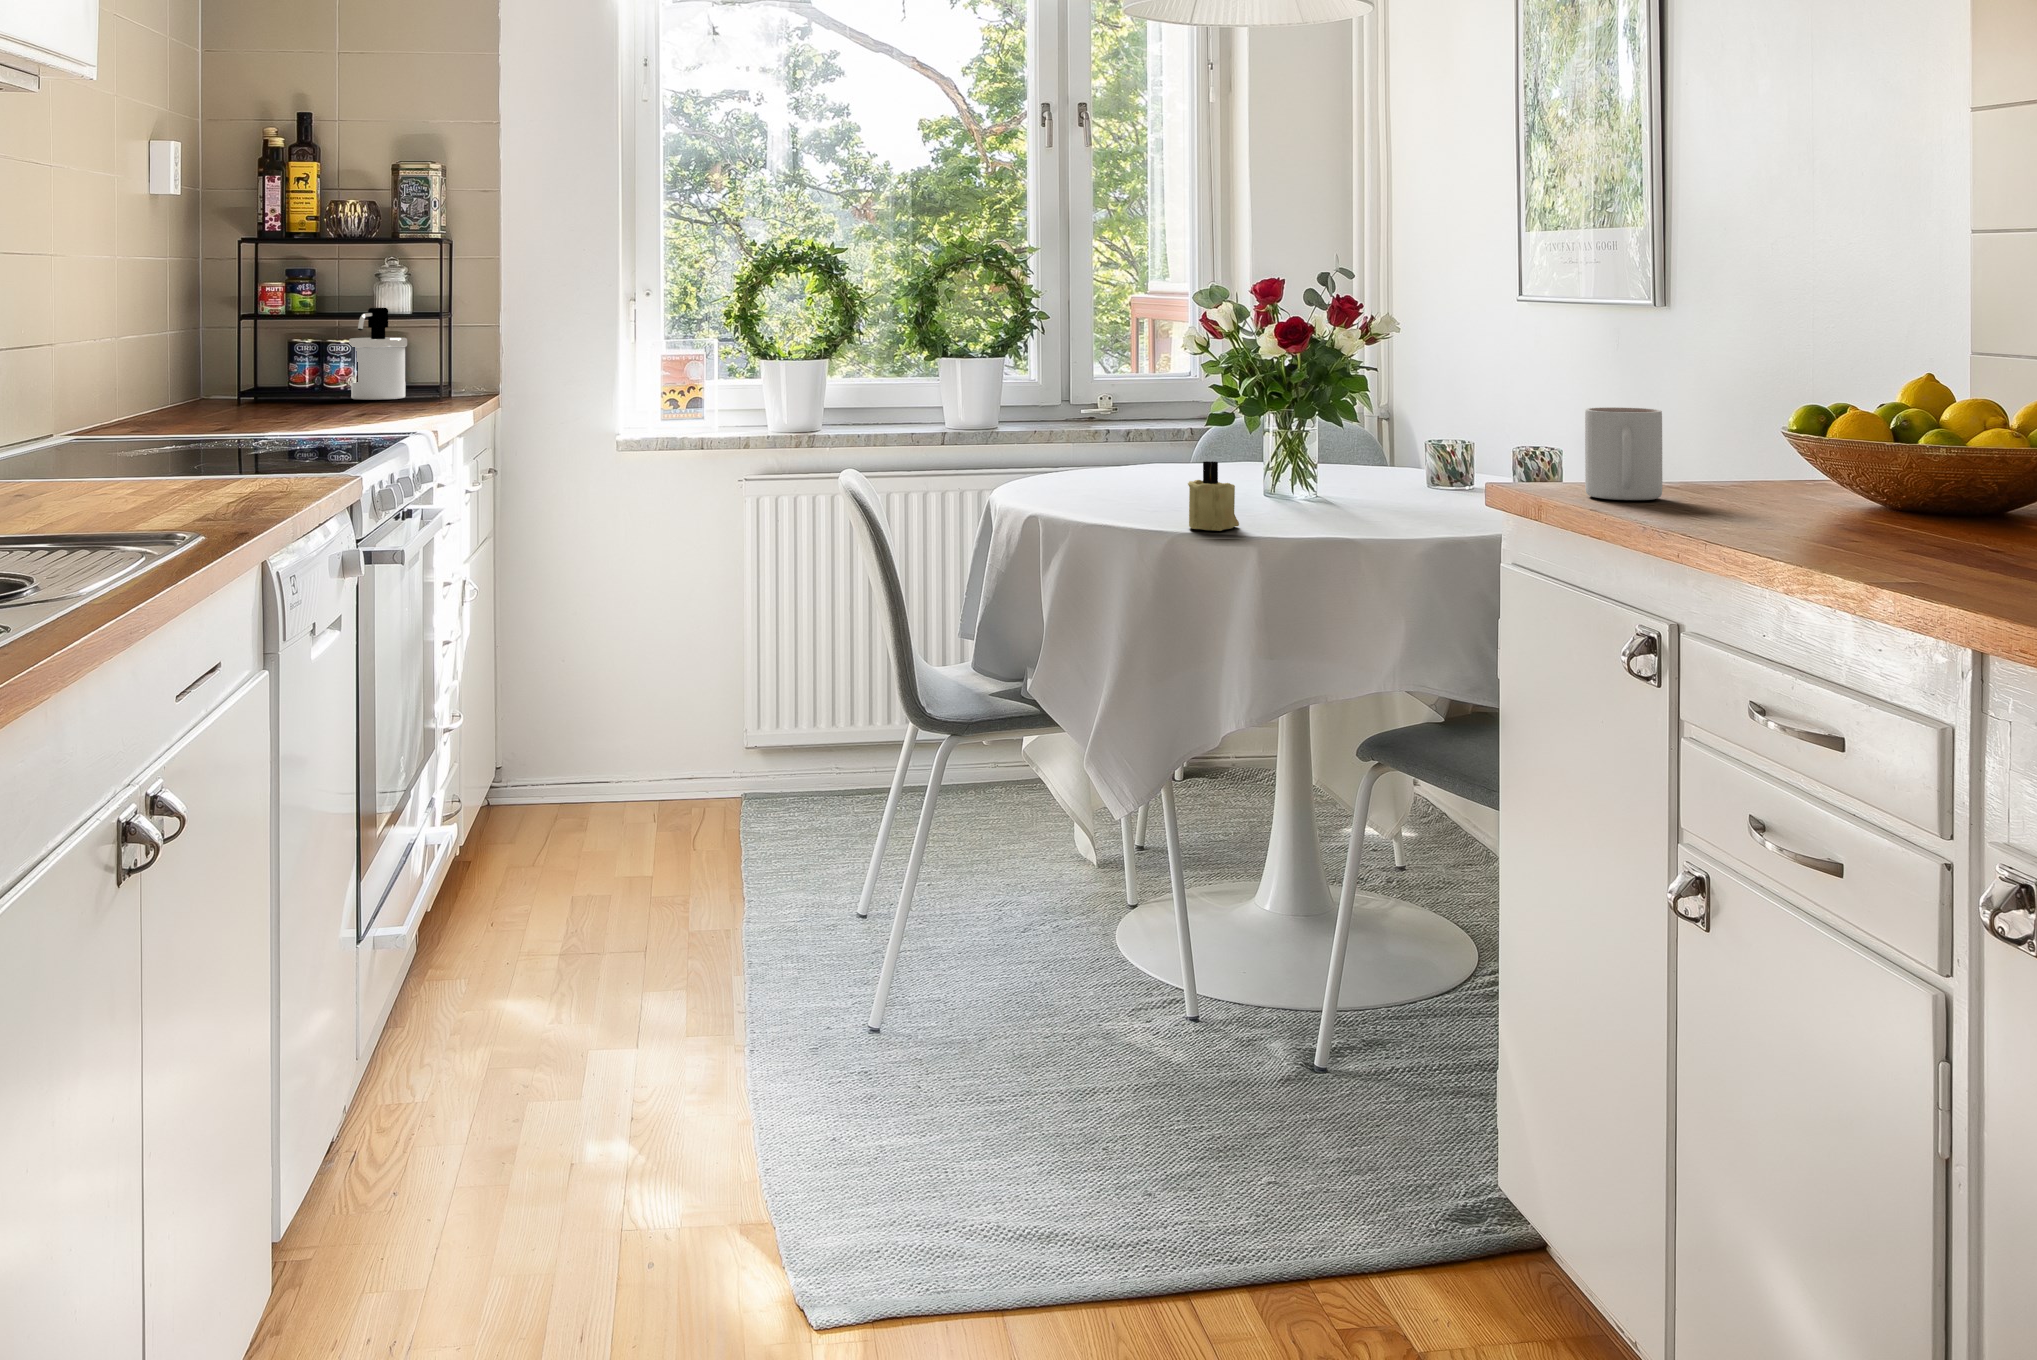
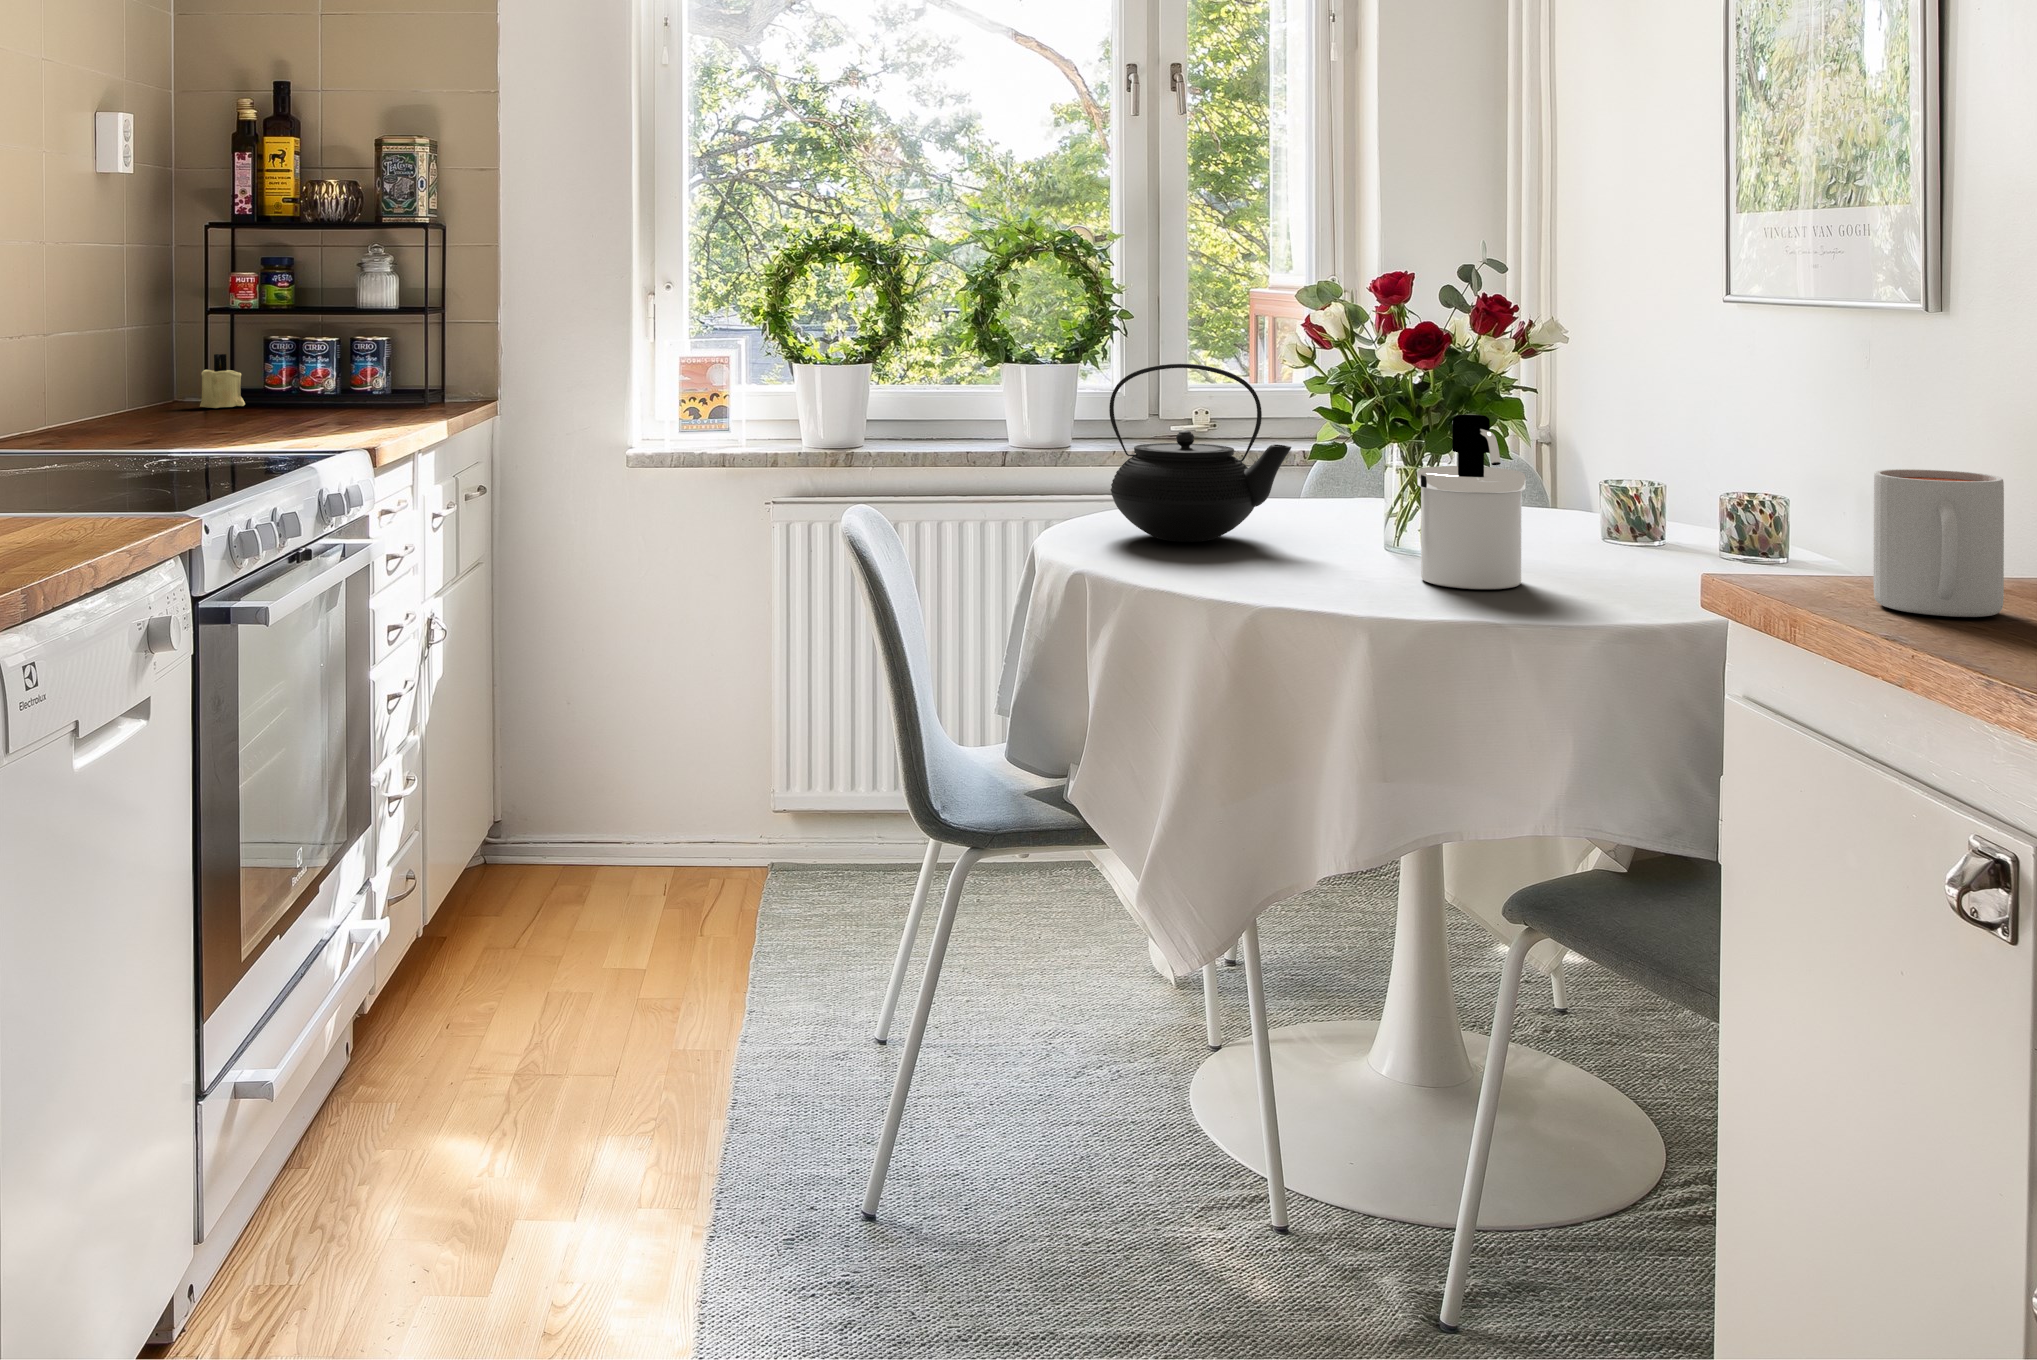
soap dispenser: present [349,308,407,400] -> present [1417,414,1525,589]
teapot: none [1051,353,1194,493] -> present [1109,363,1291,542]
candle: present [1188,461,1239,531] -> present [200,354,245,408]

